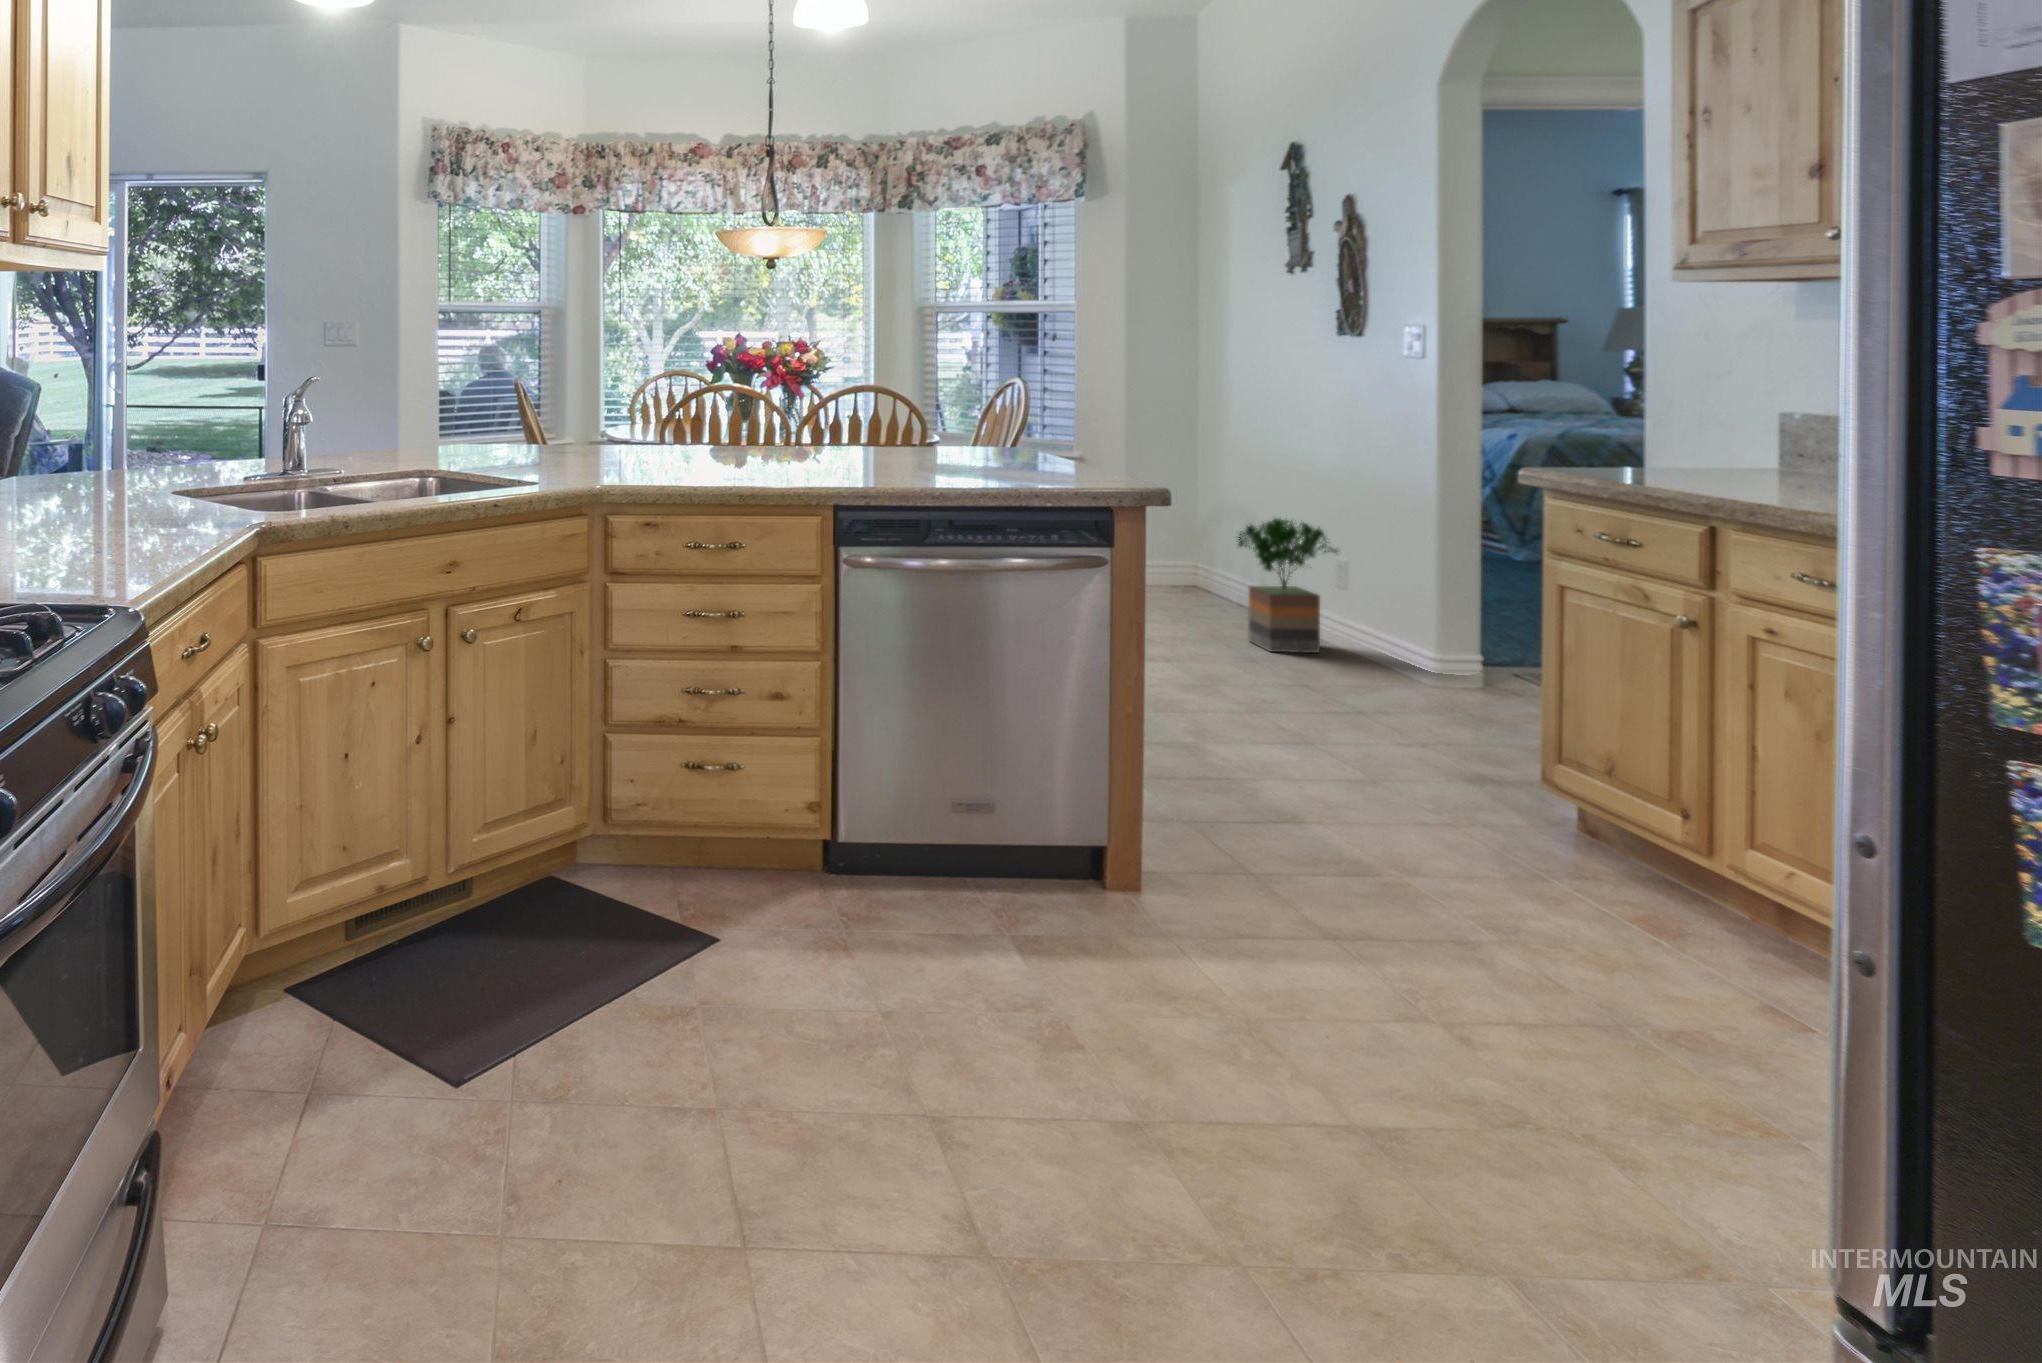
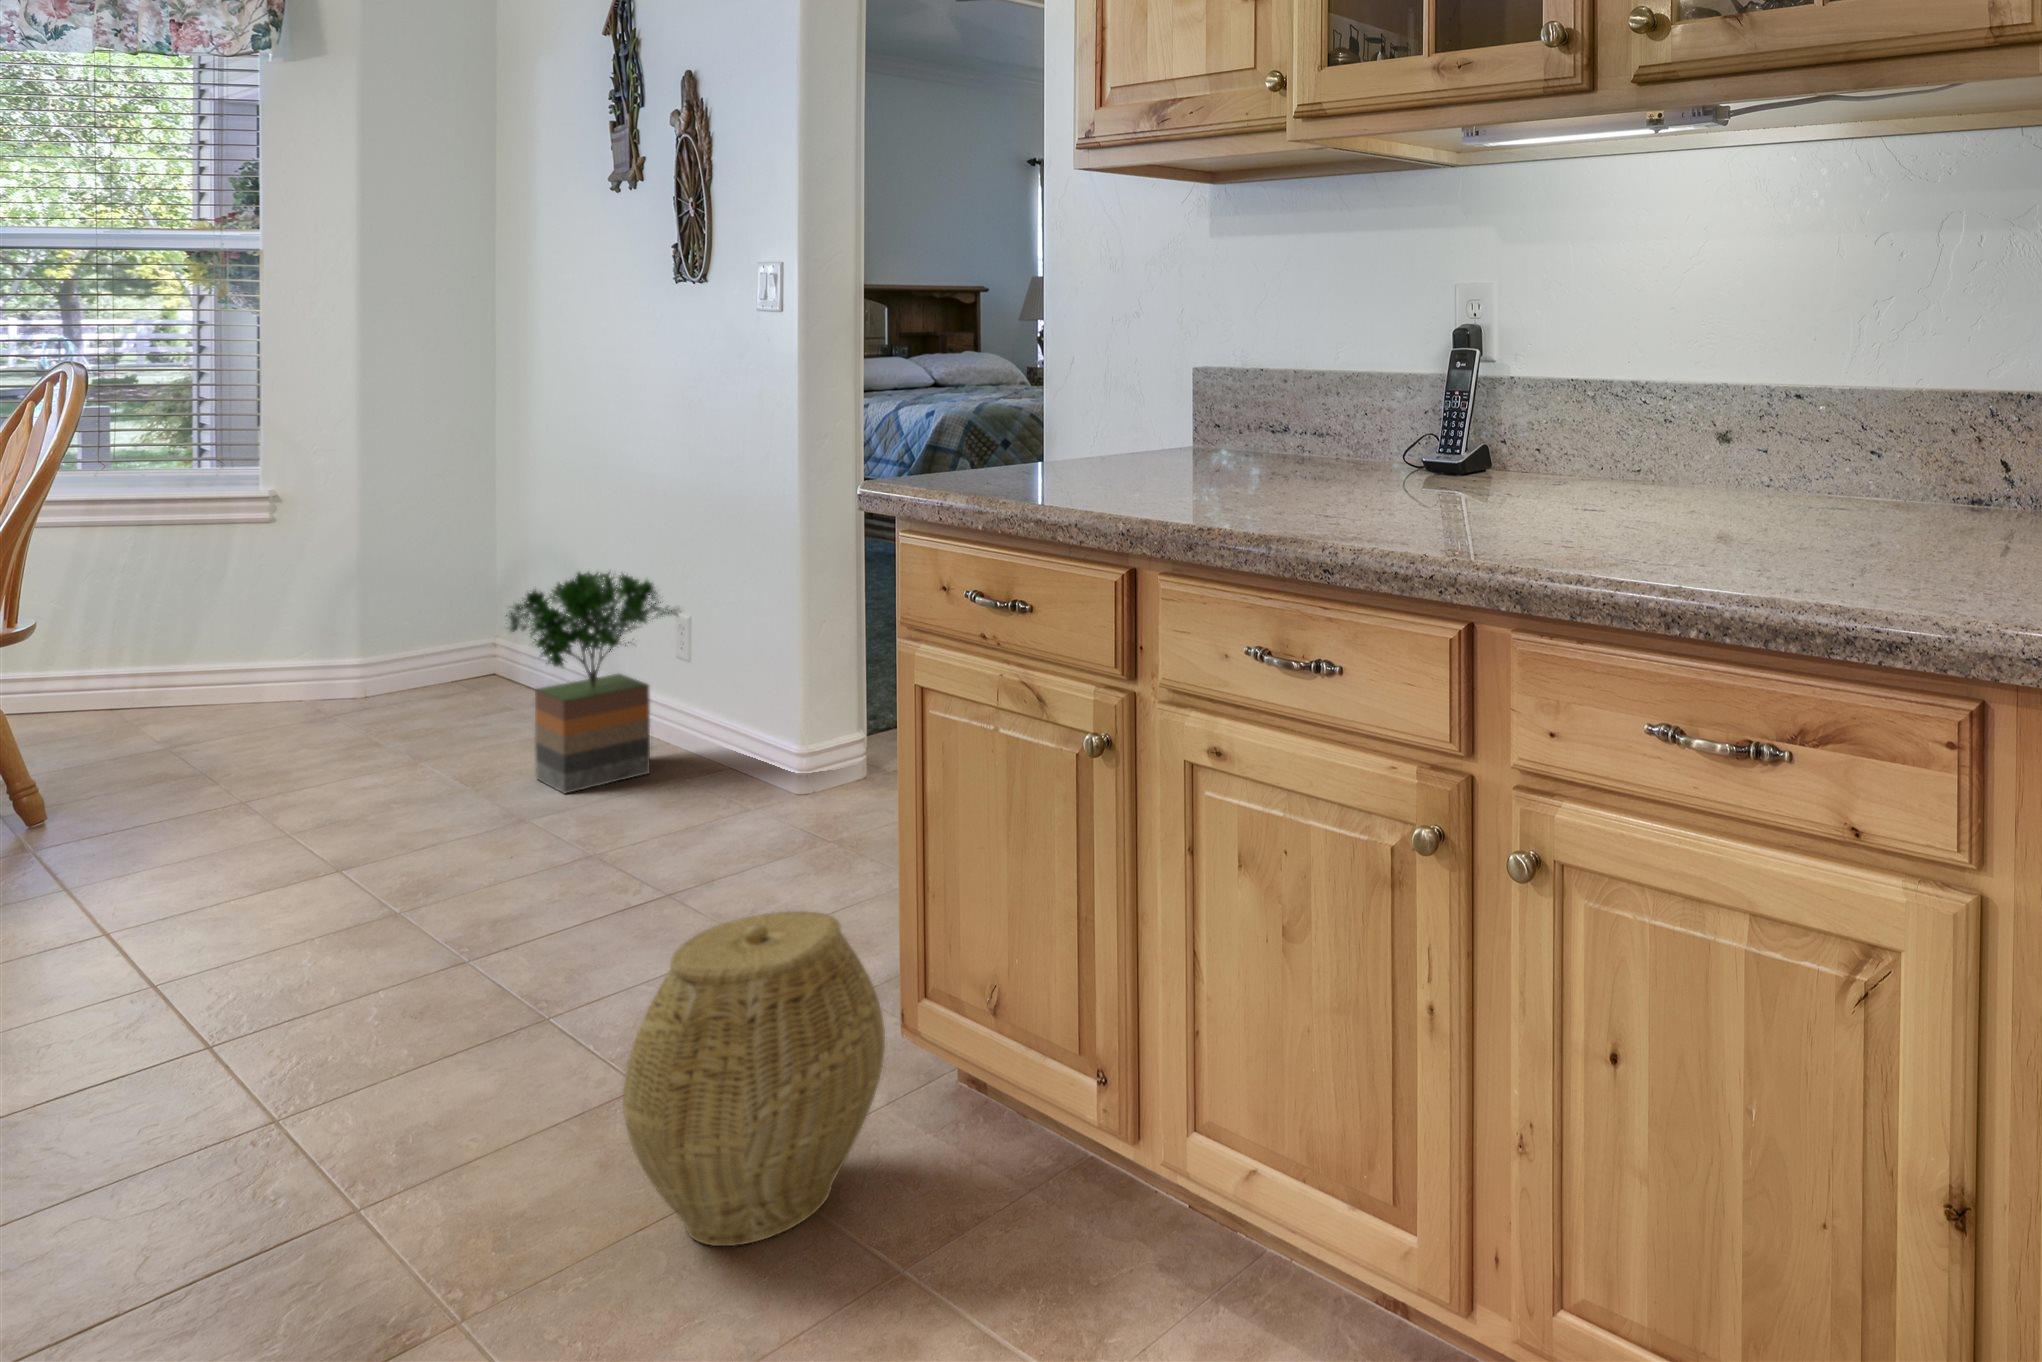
woven basket: none [1393,689,1537,848] -> present [623,911,885,1246]

